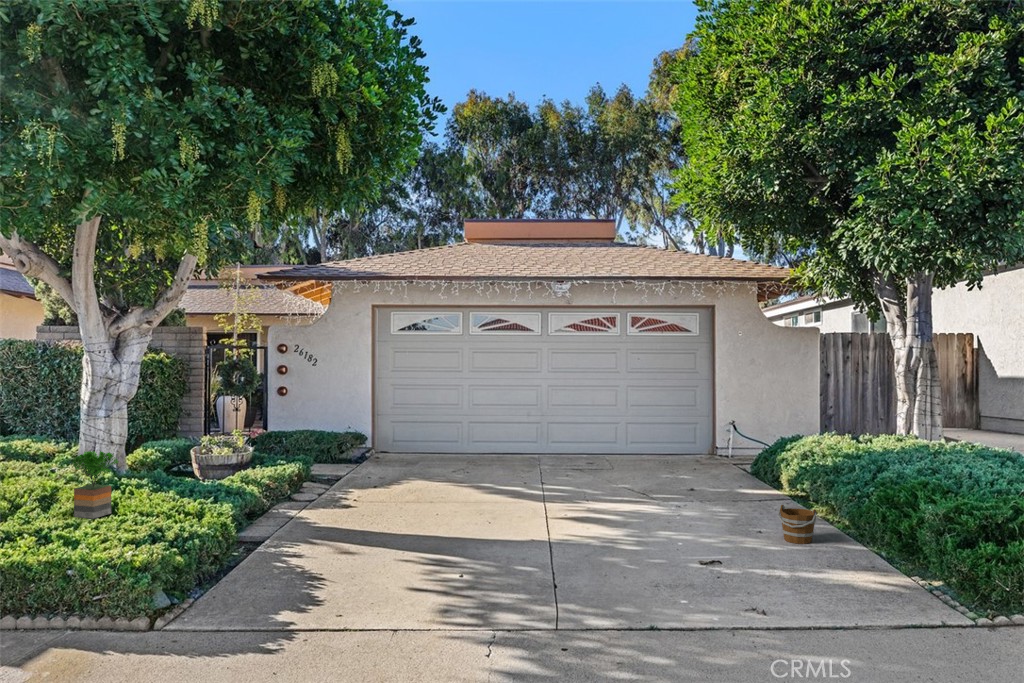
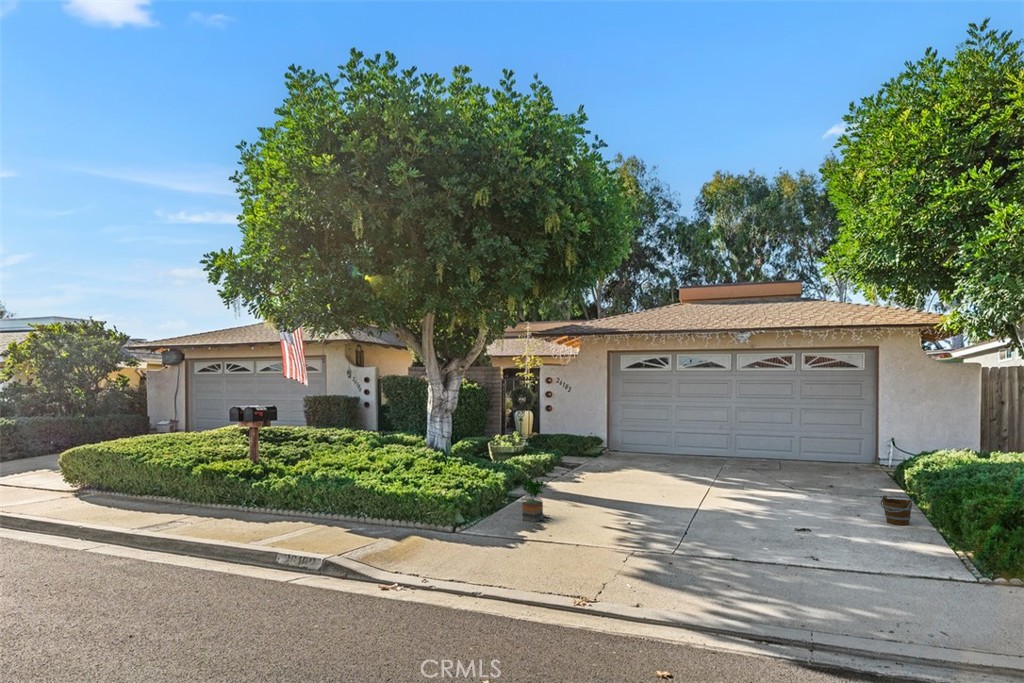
potted tree: present [73,451,118,519] -> present [522,479,546,522]

